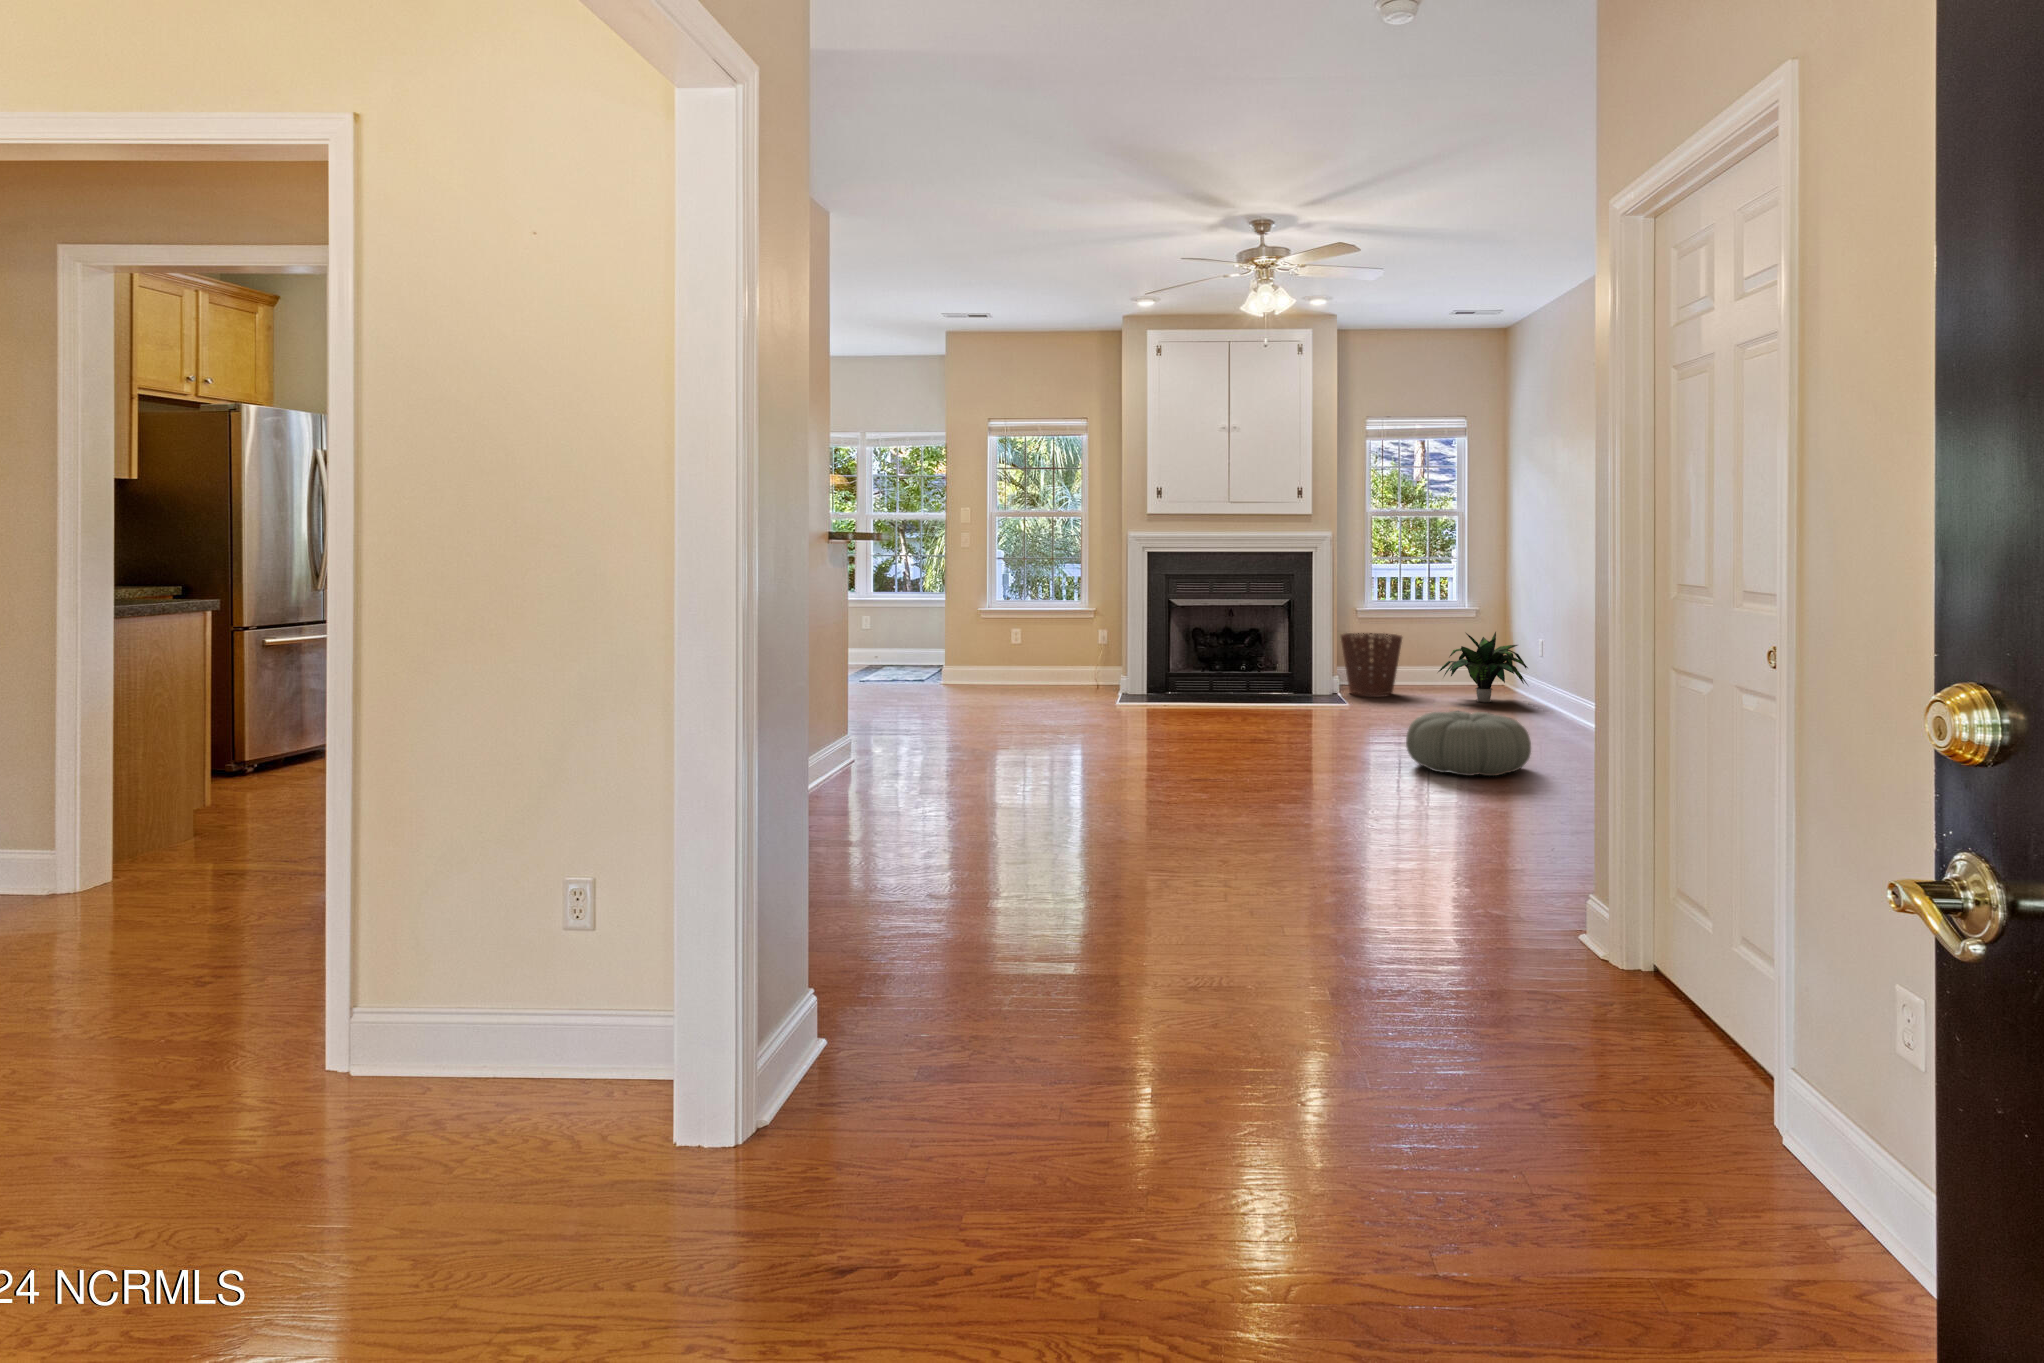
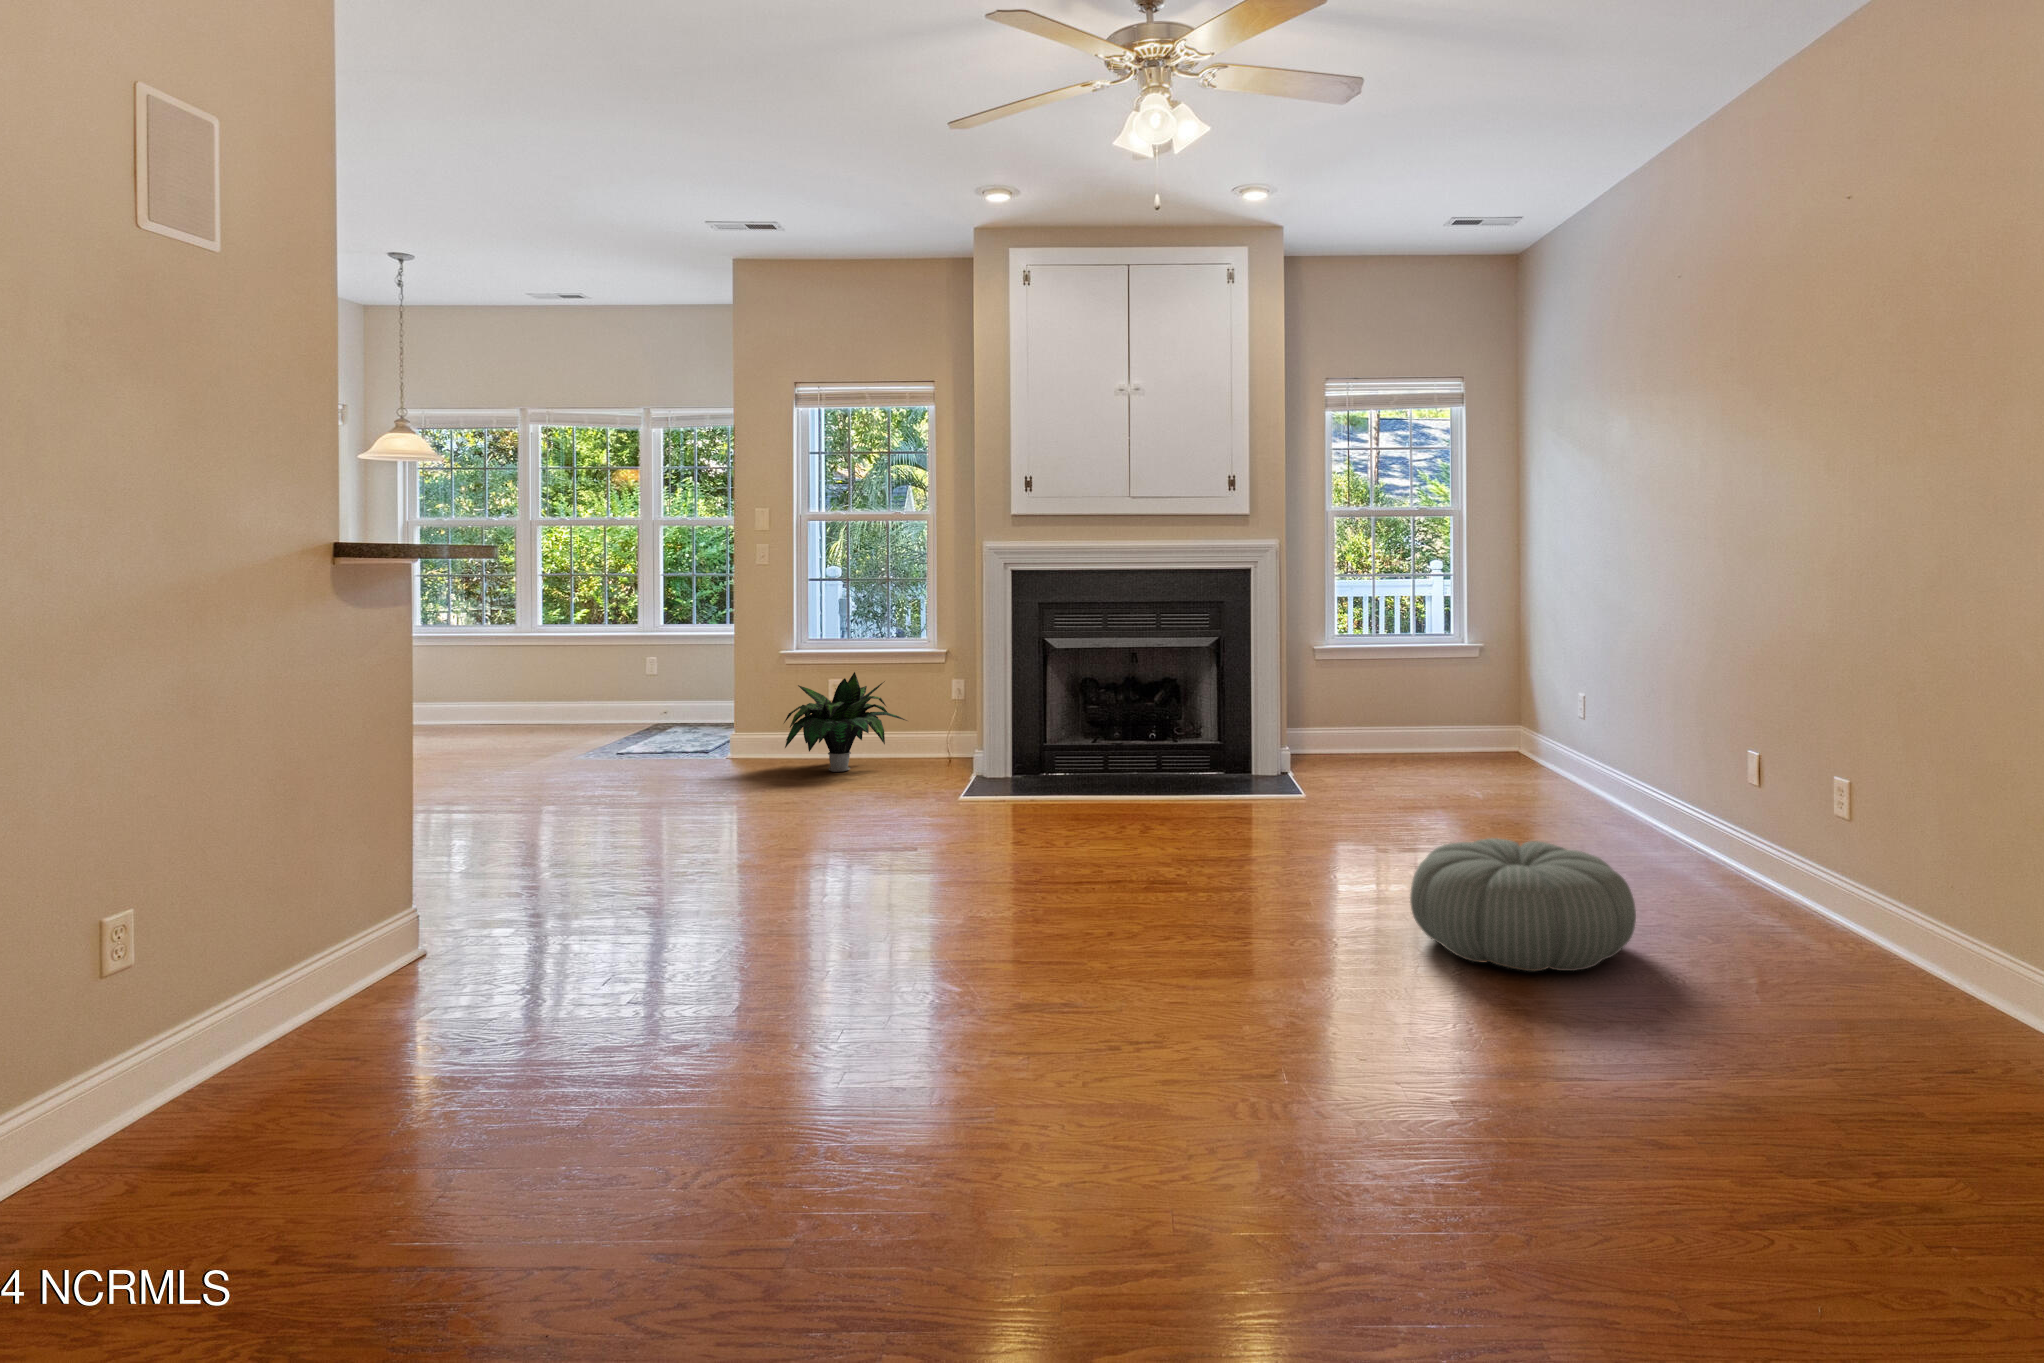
potted plant: present [1438,632,1528,703] -> present [784,672,907,772]
basket: present [1341,633,1402,696] -> none [1290,681,1379,775]

